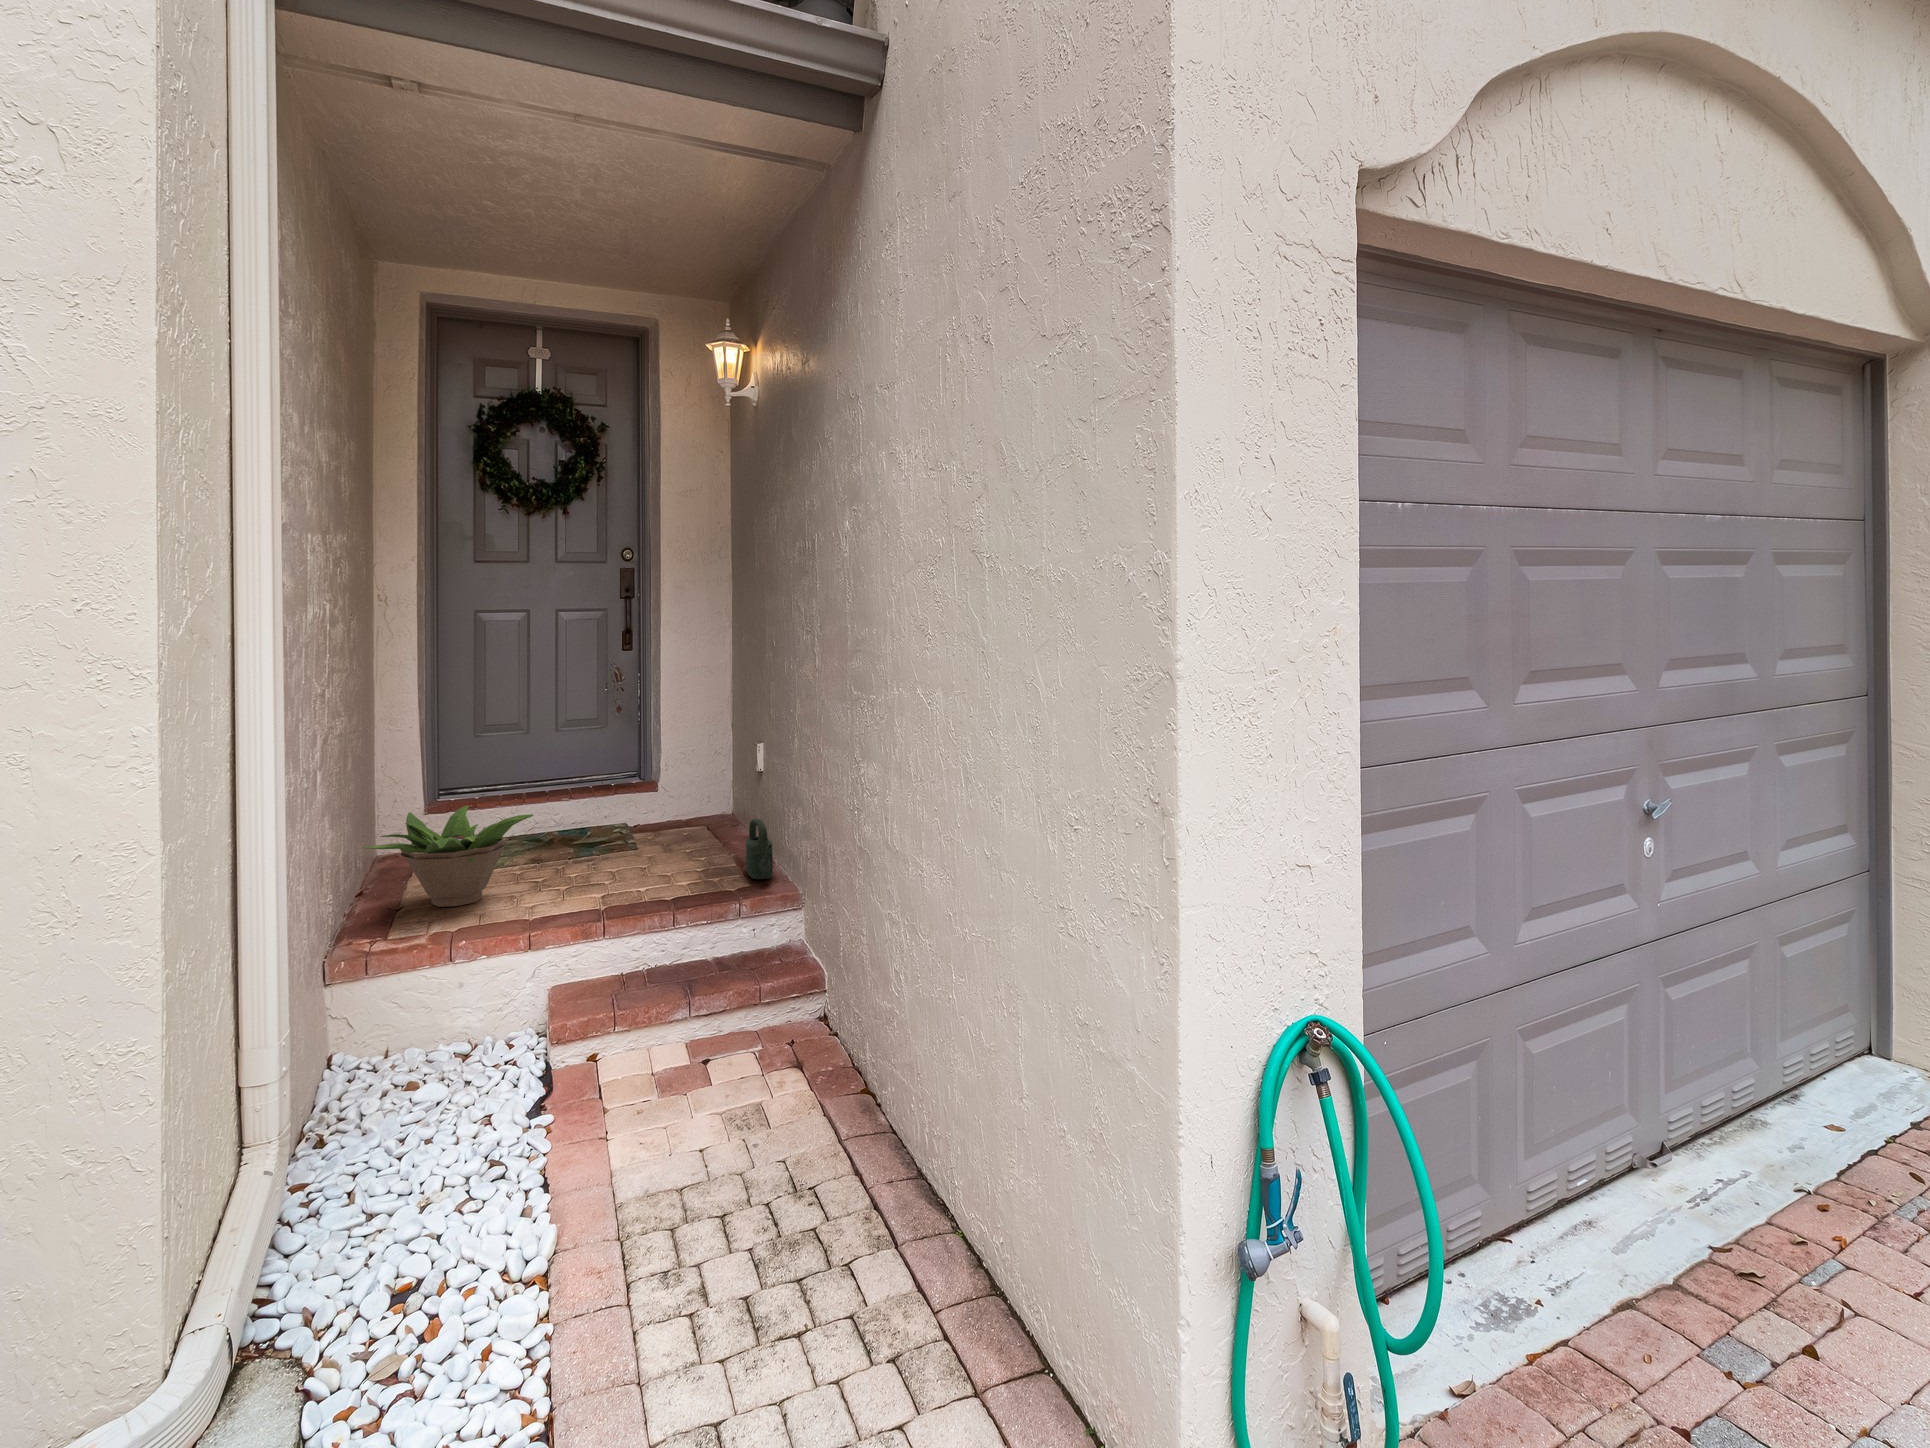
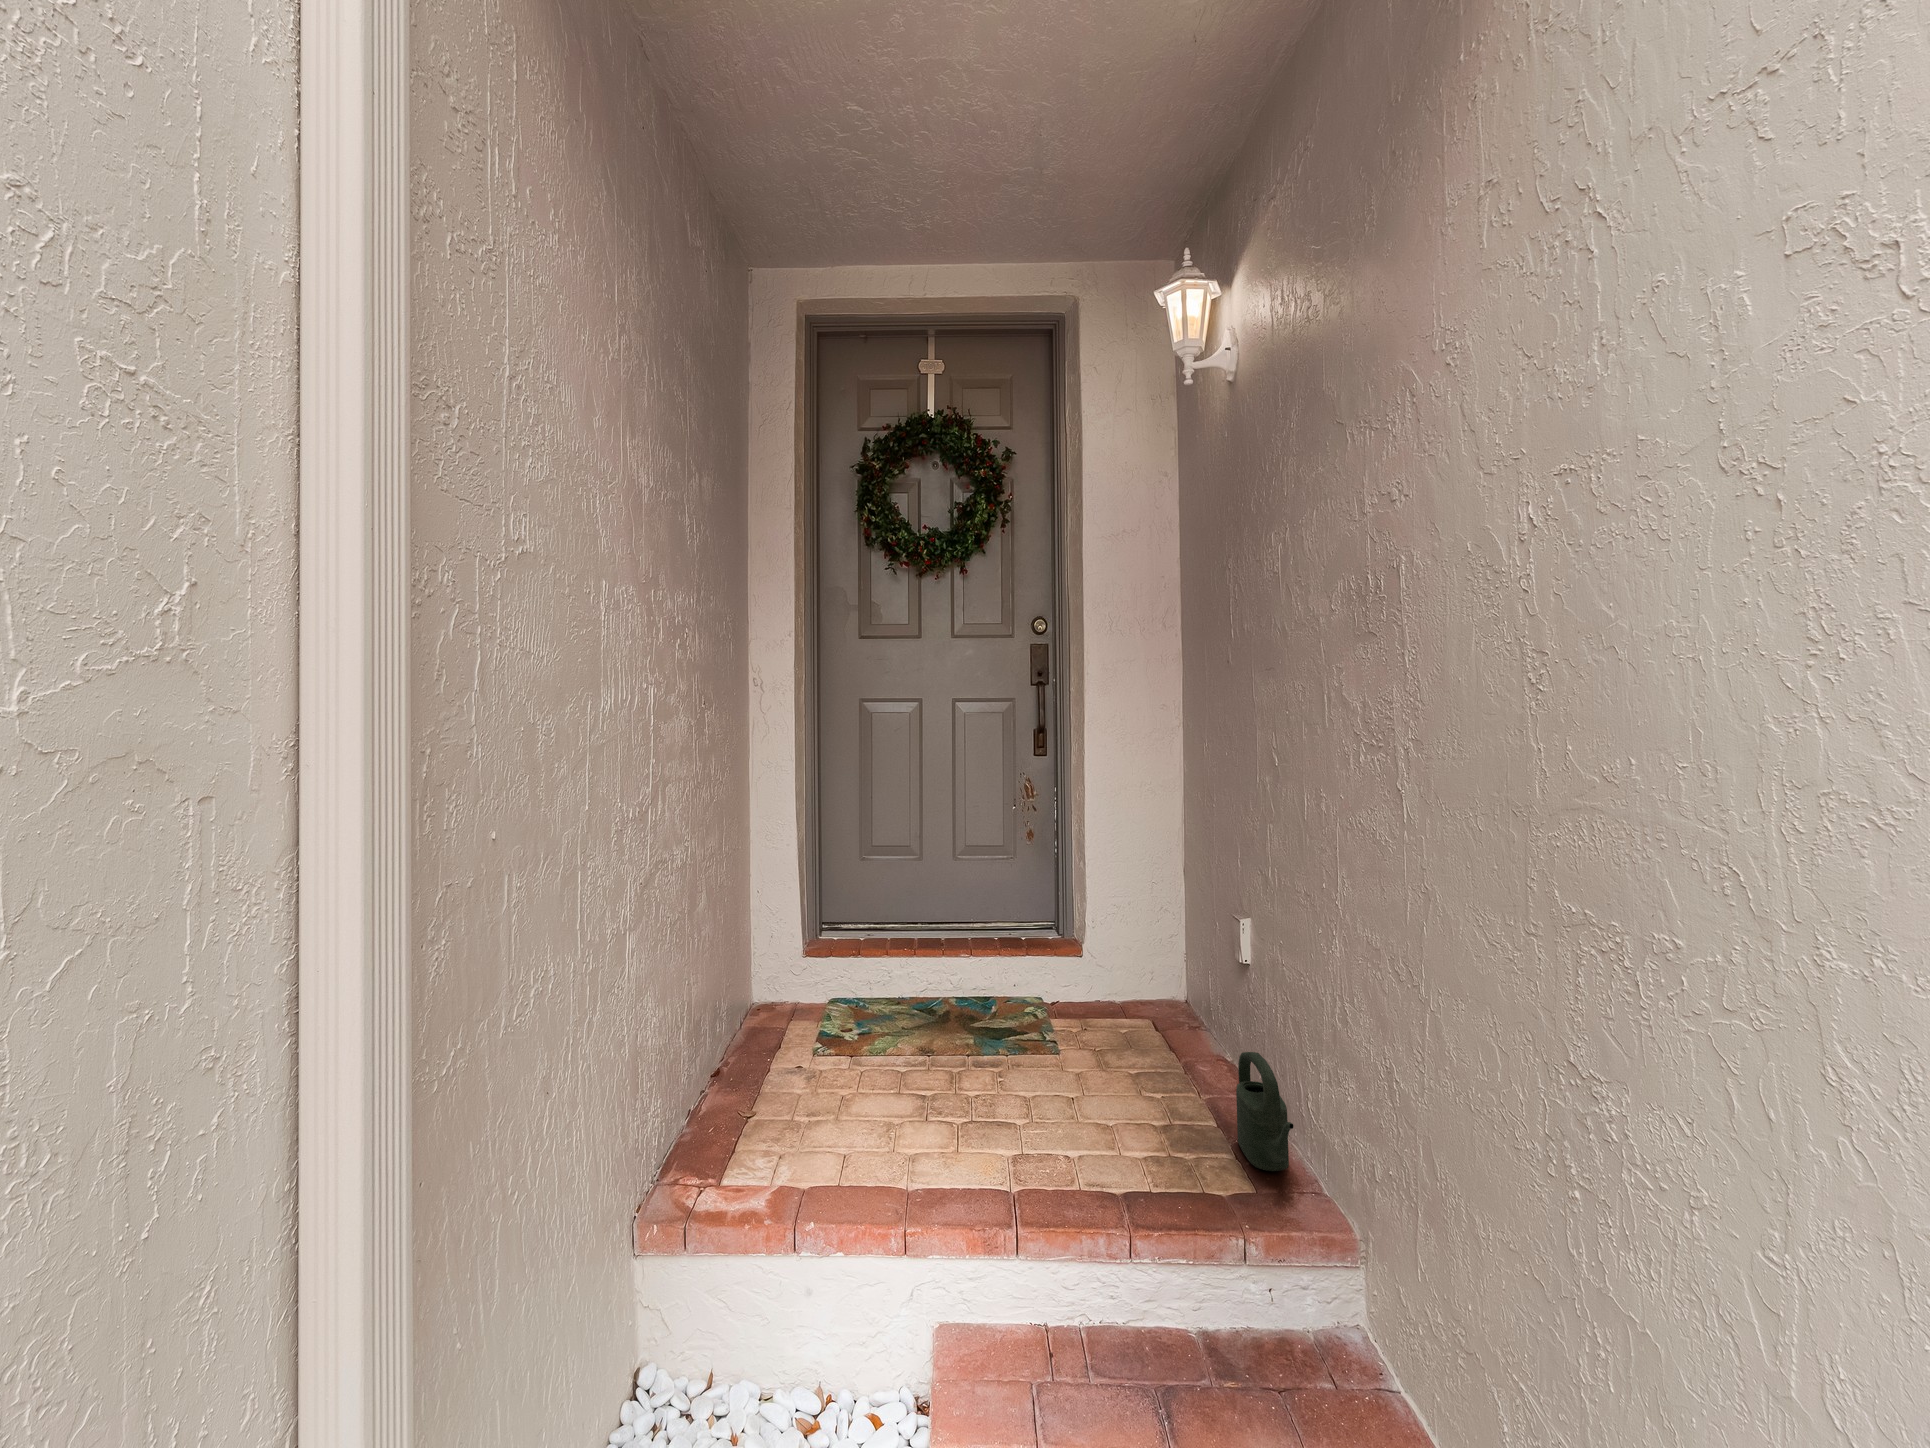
decorative plant: present [363,806,533,907] -> none [694,980,917,1147]

